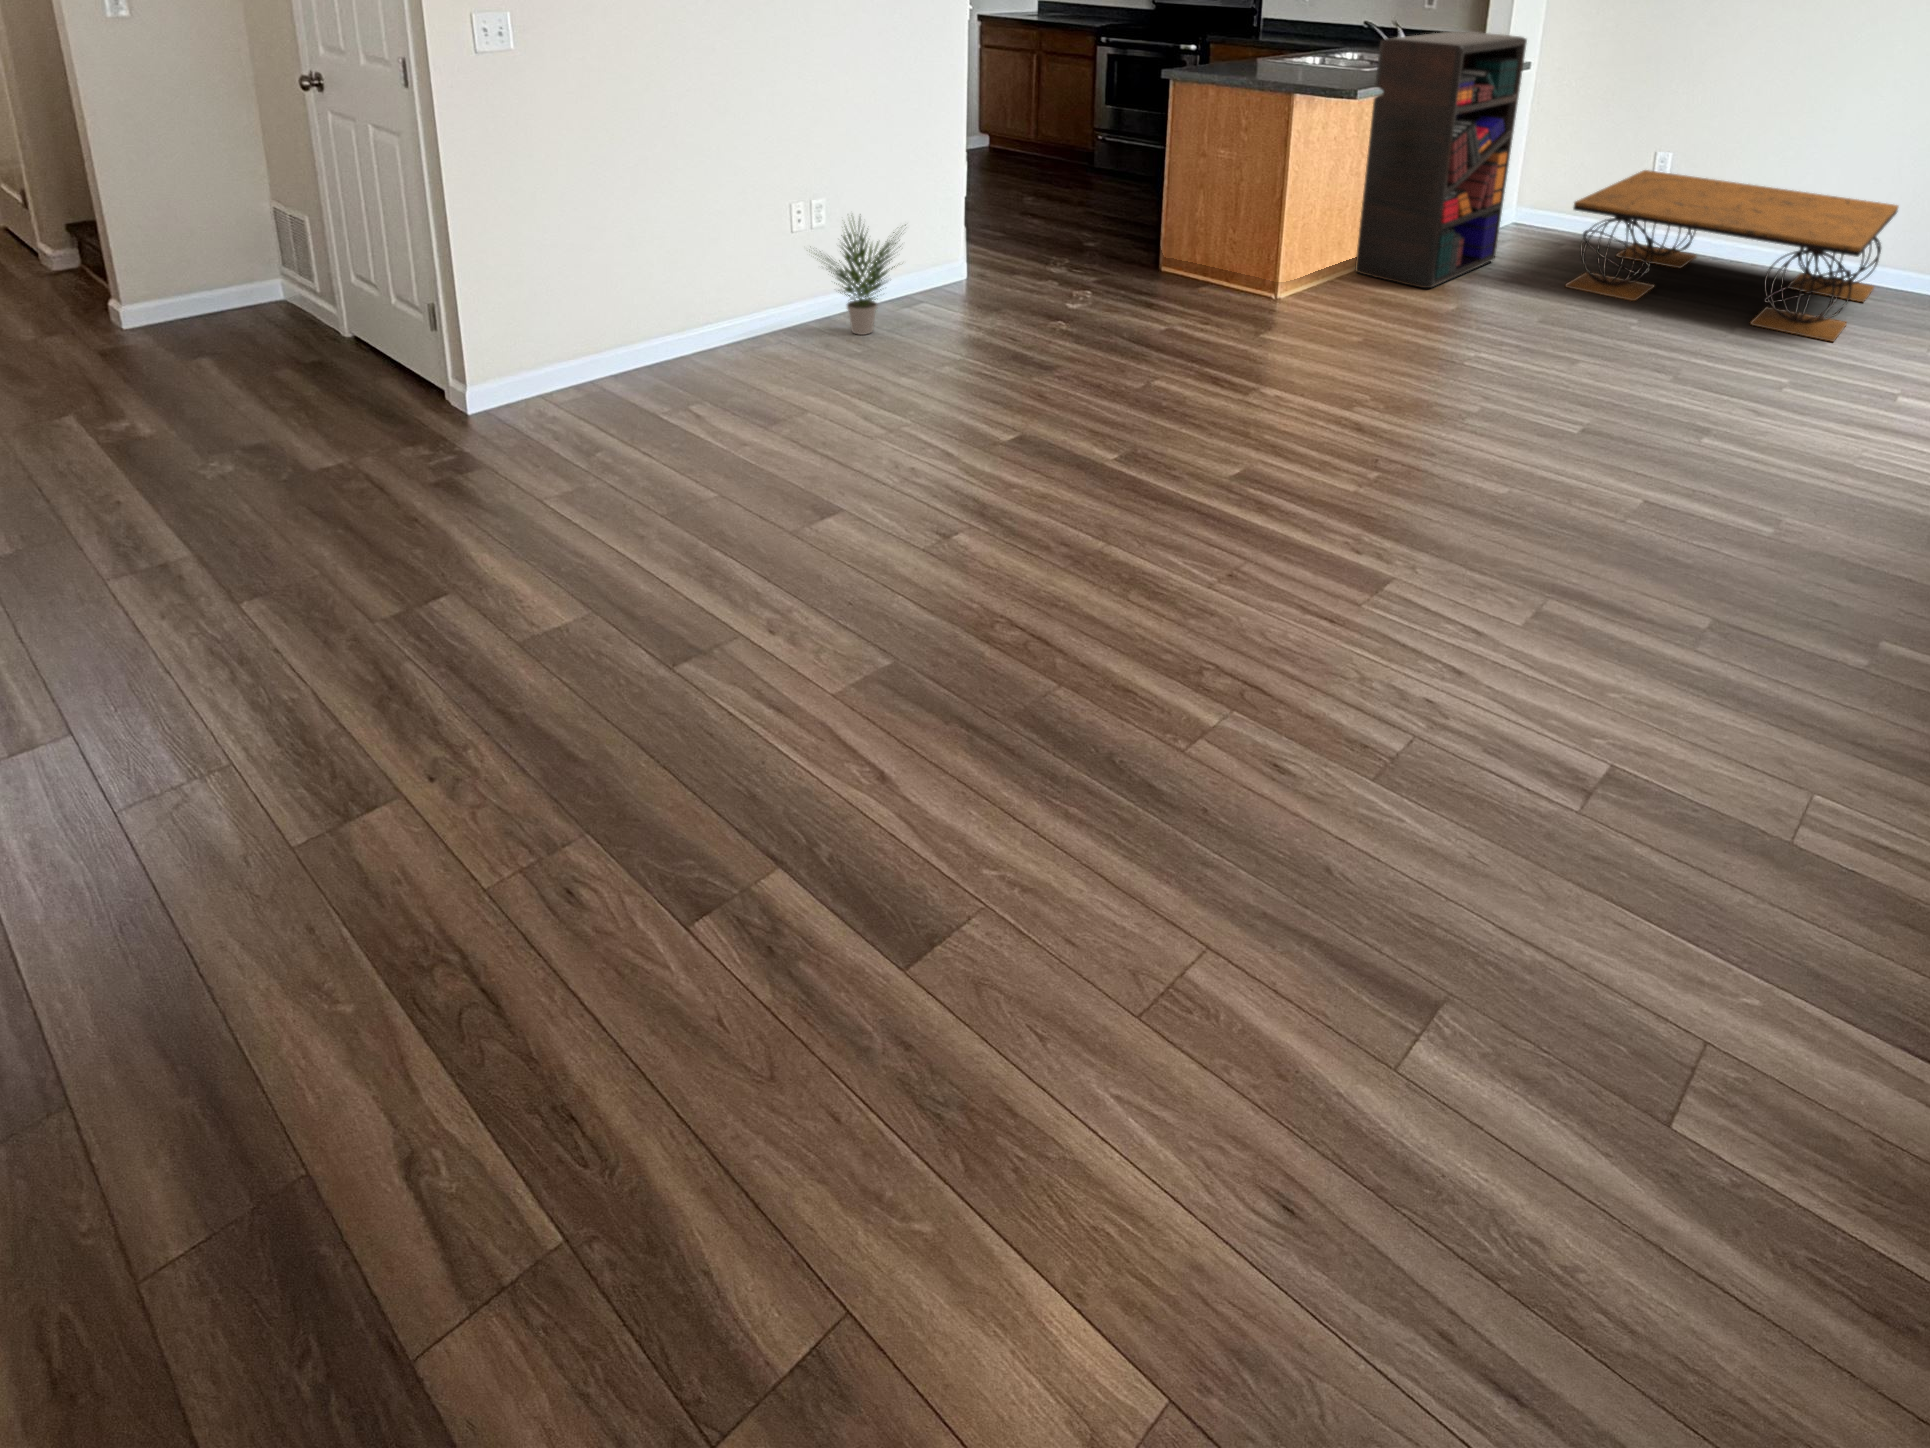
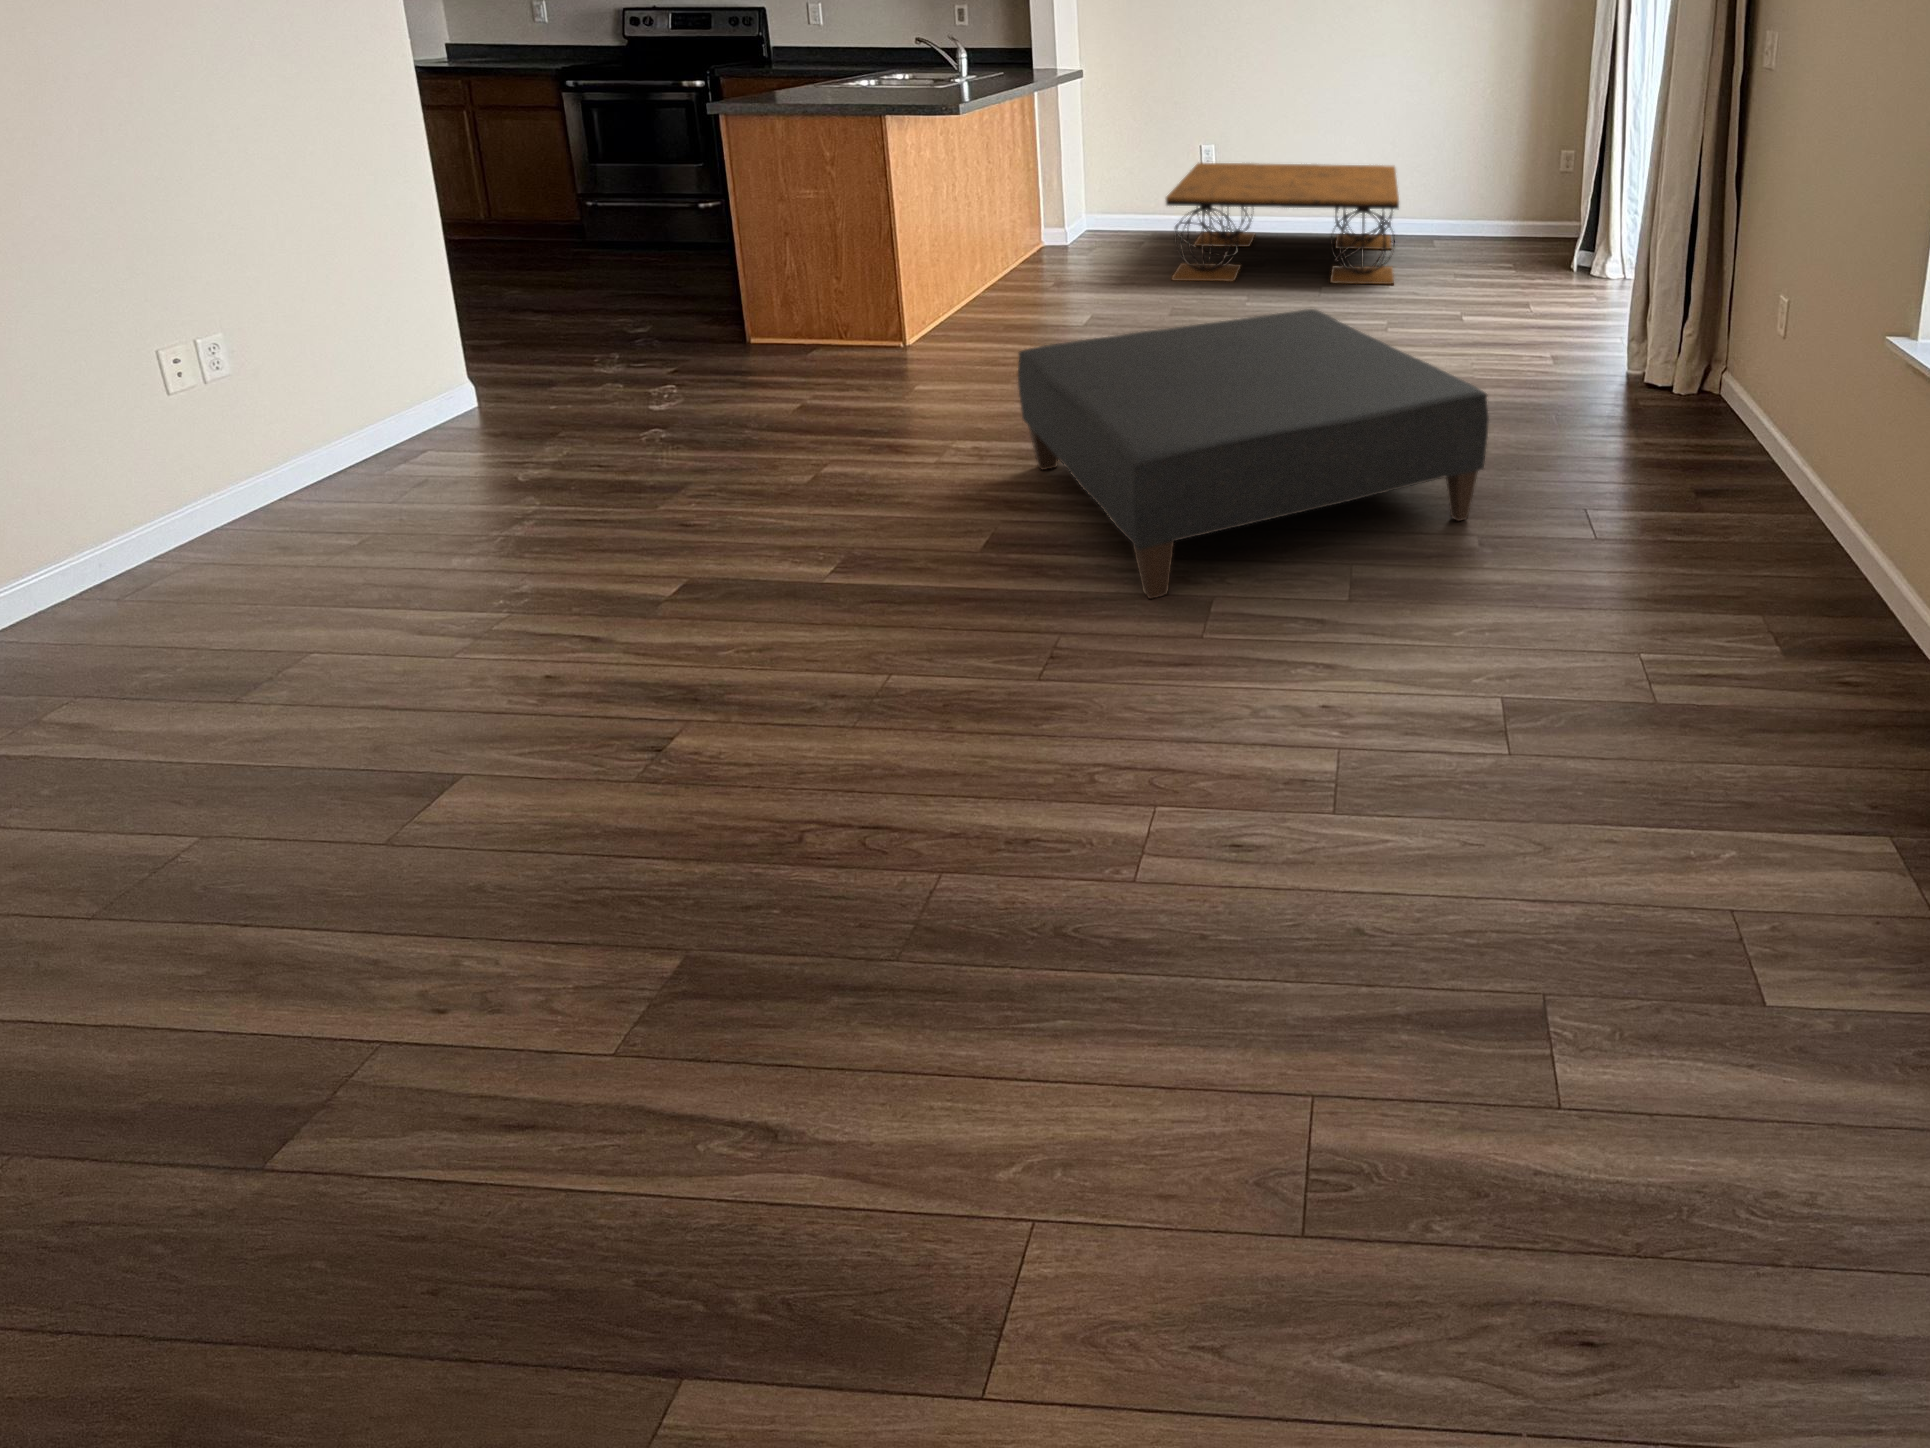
bookshelf: present [1355,31,1527,288] -> none [954,43,1097,306]
potted plant: present [815,224,906,335] -> none [193,342,406,523]
ottoman: none [1314,320,1769,602] -> present [1018,309,1489,599]

